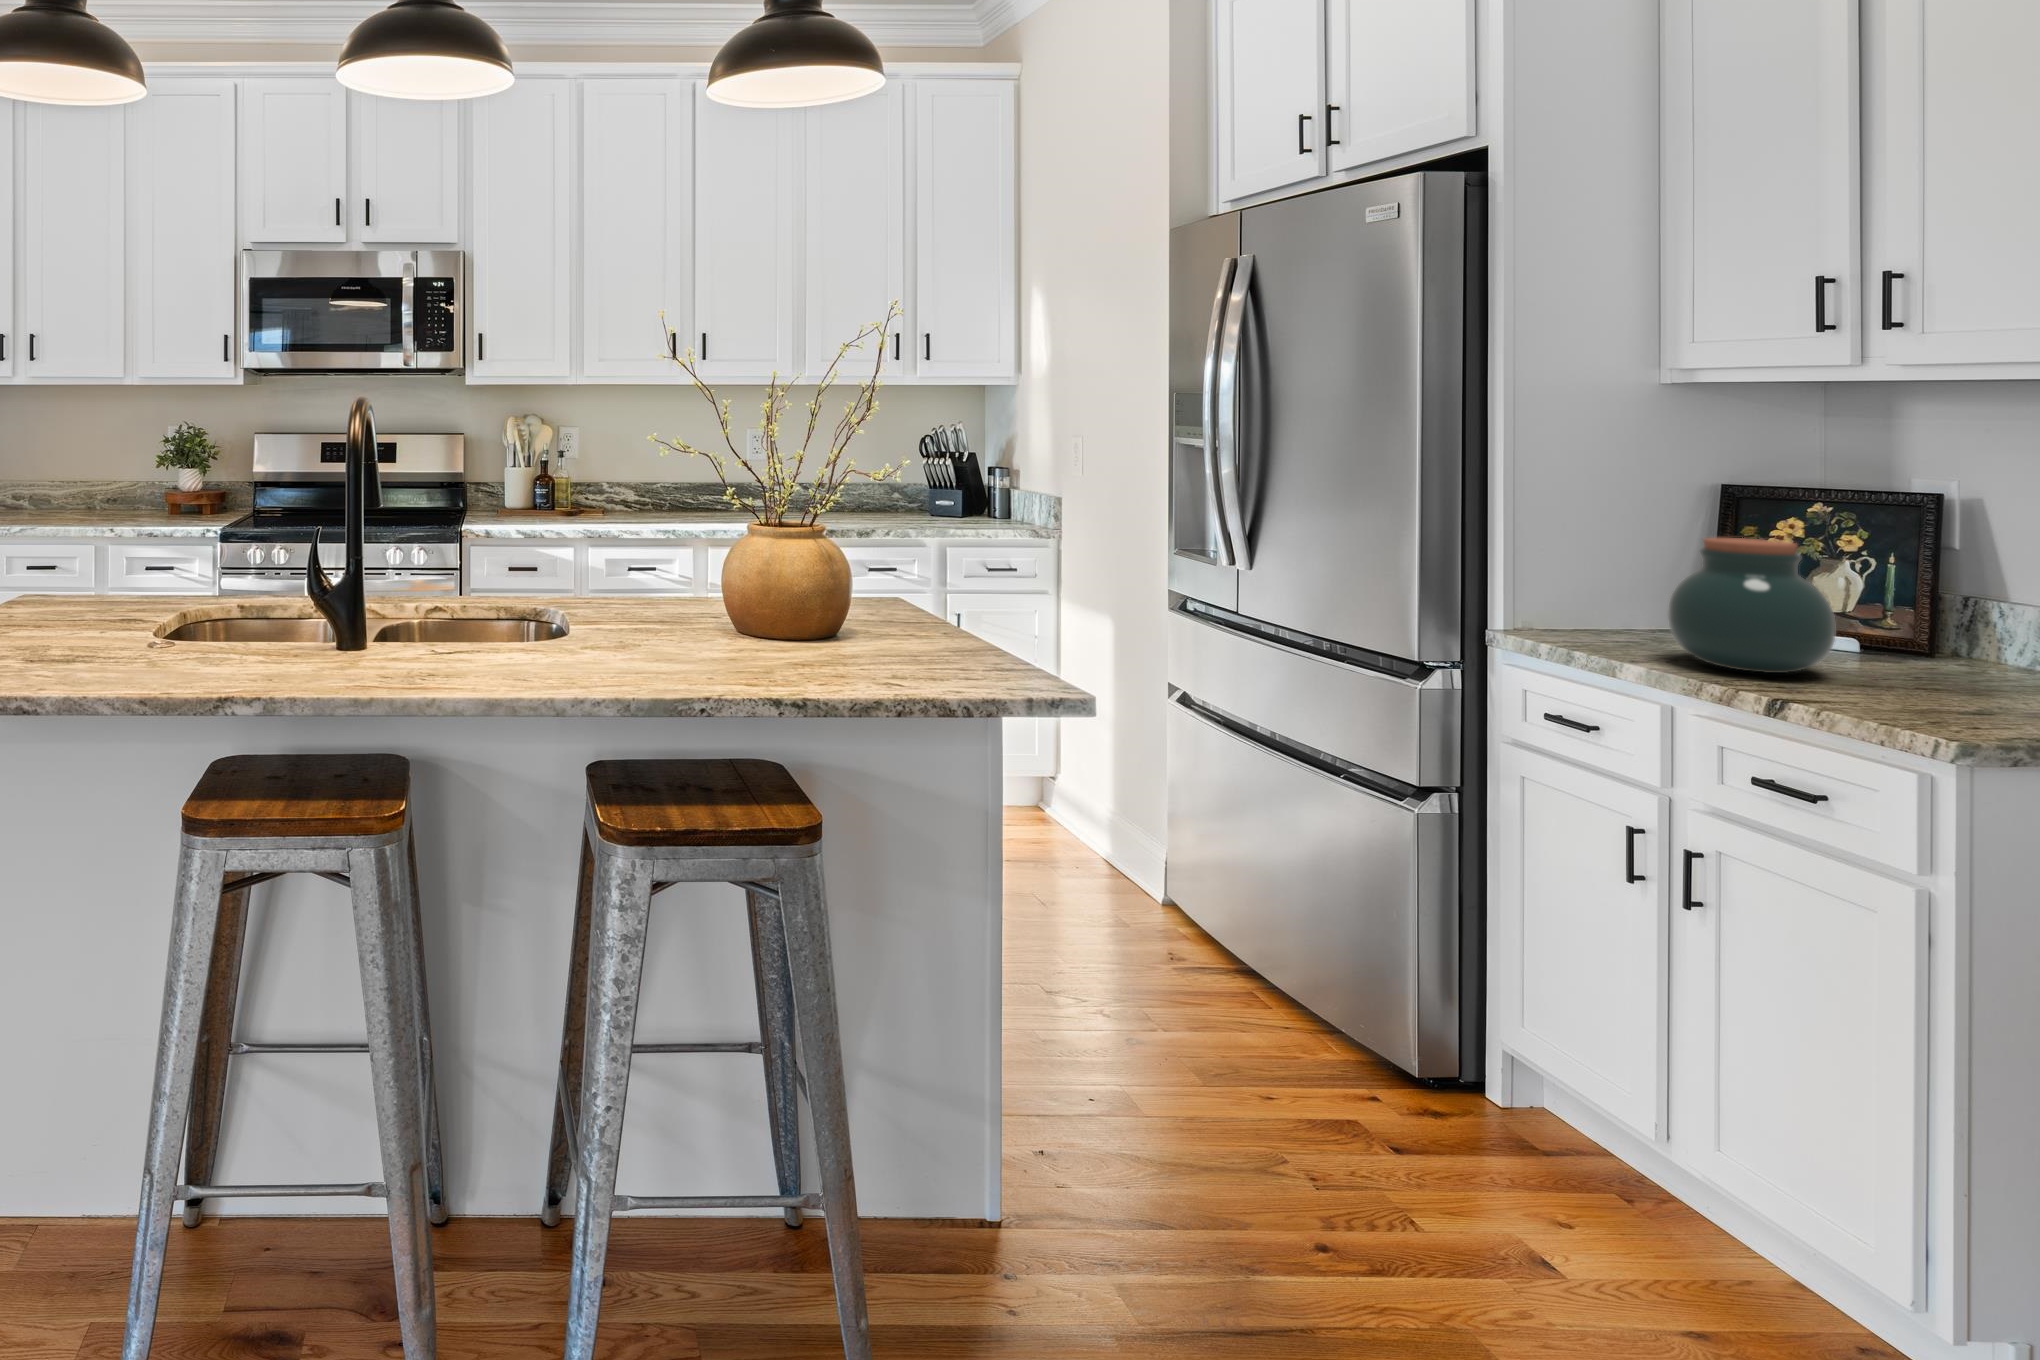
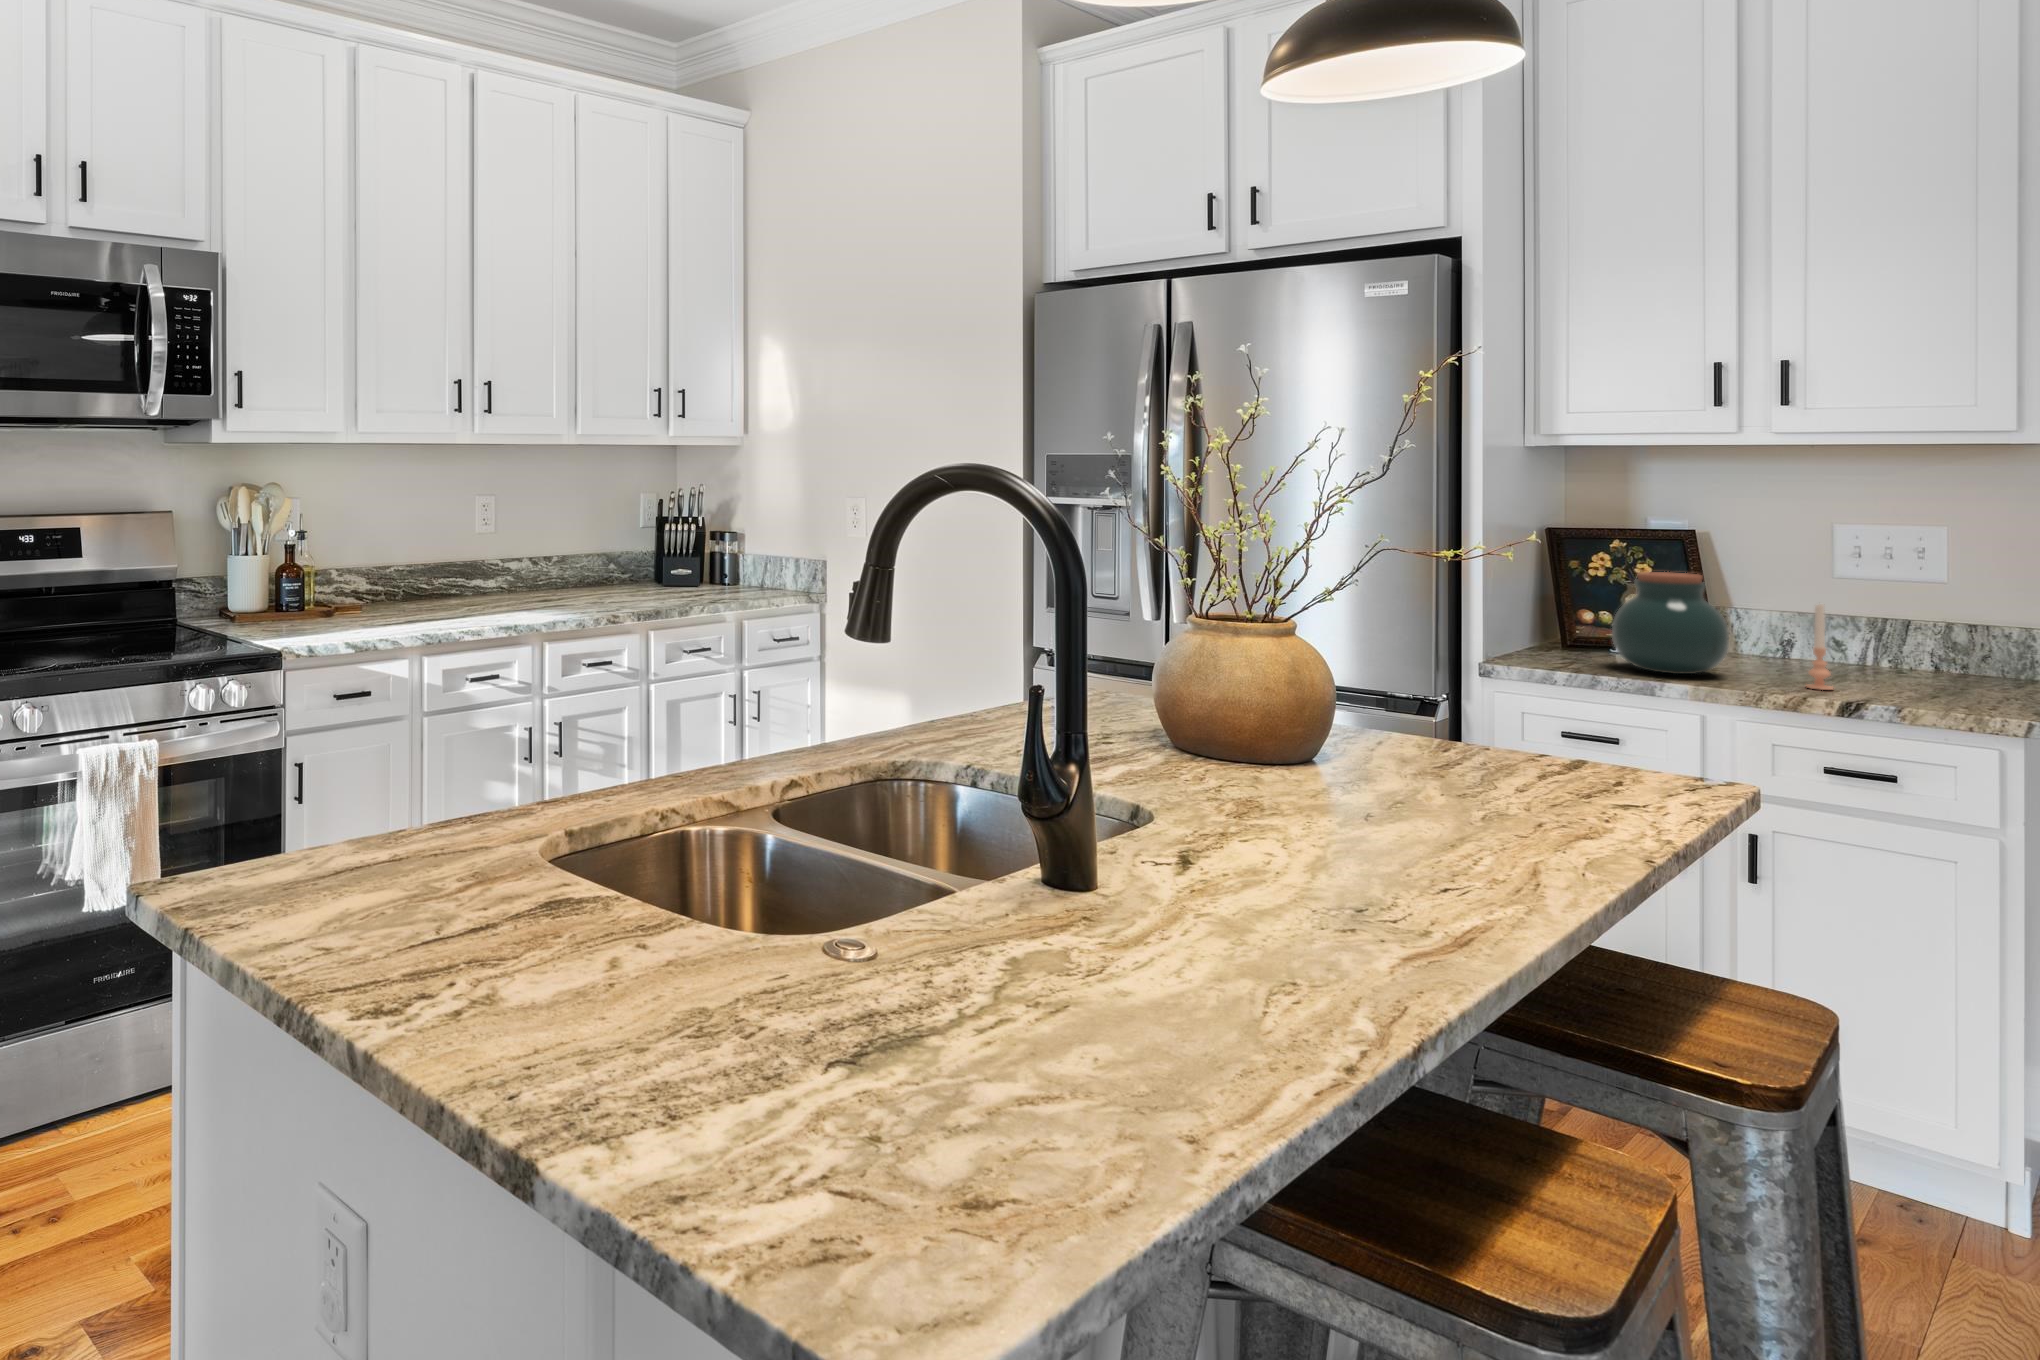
candle: none [1902,589,1948,711] -> present [1806,604,1833,690]

